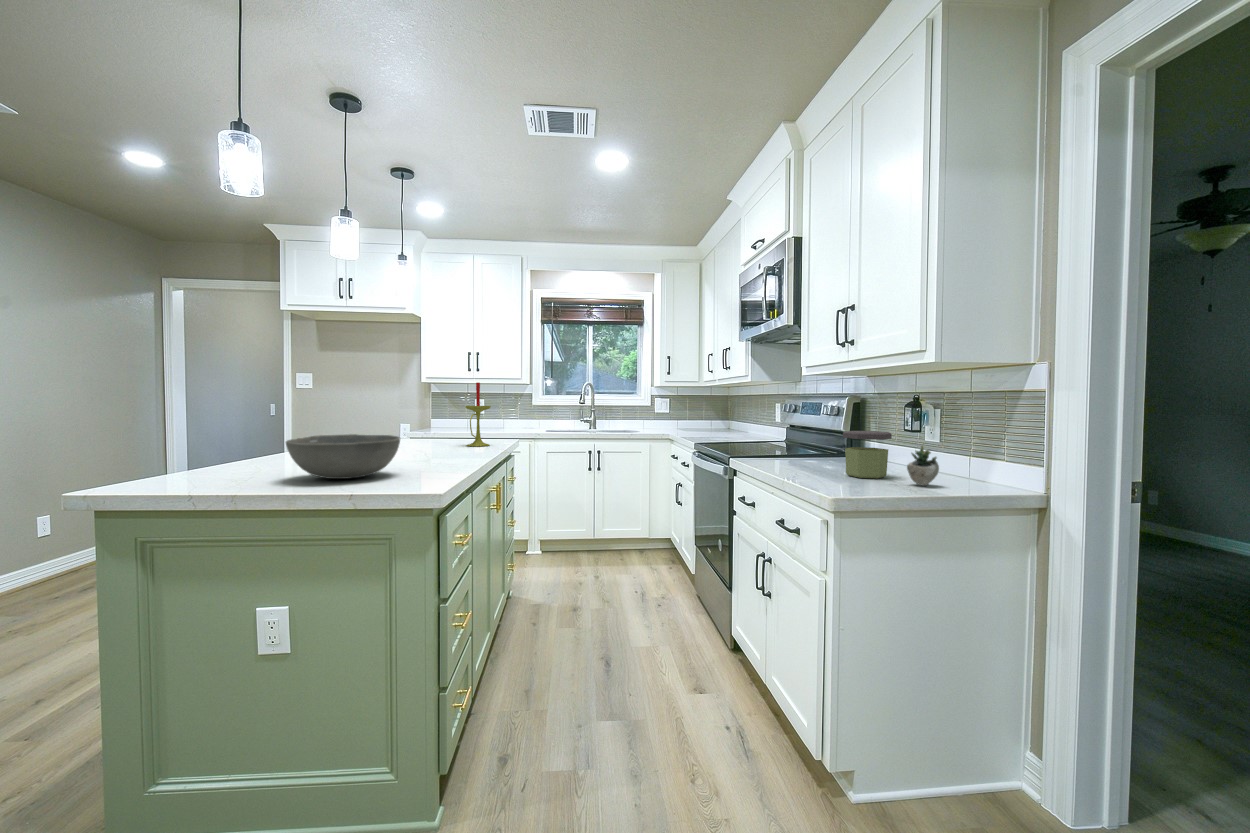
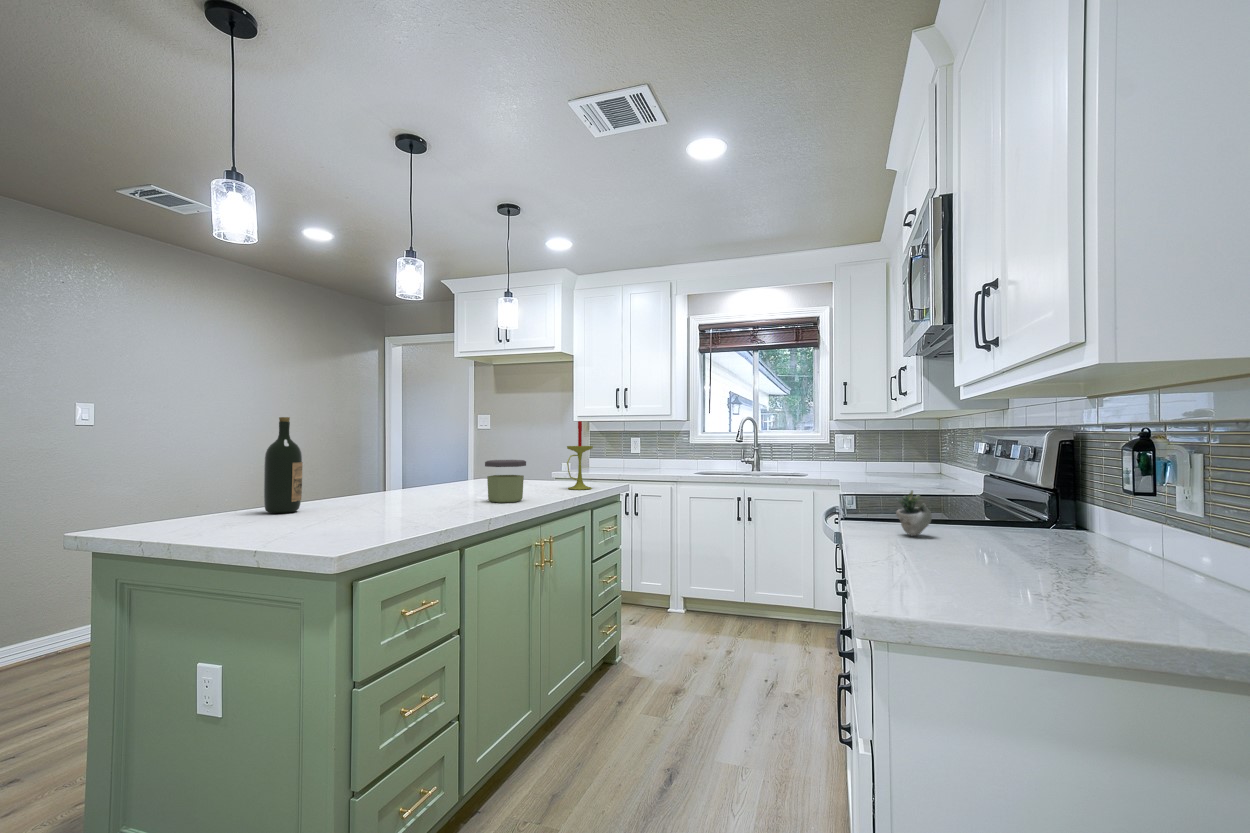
wine bottle: none [175,369,224,480] -> present [264,417,303,513]
jar: present [843,431,892,478] -> present [485,460,526,503]
bowl: present [286,434,400,479] -> none [323,476,430,520]
succulent plant: present [907,444,971,486] -> present [896,490,954,536]

